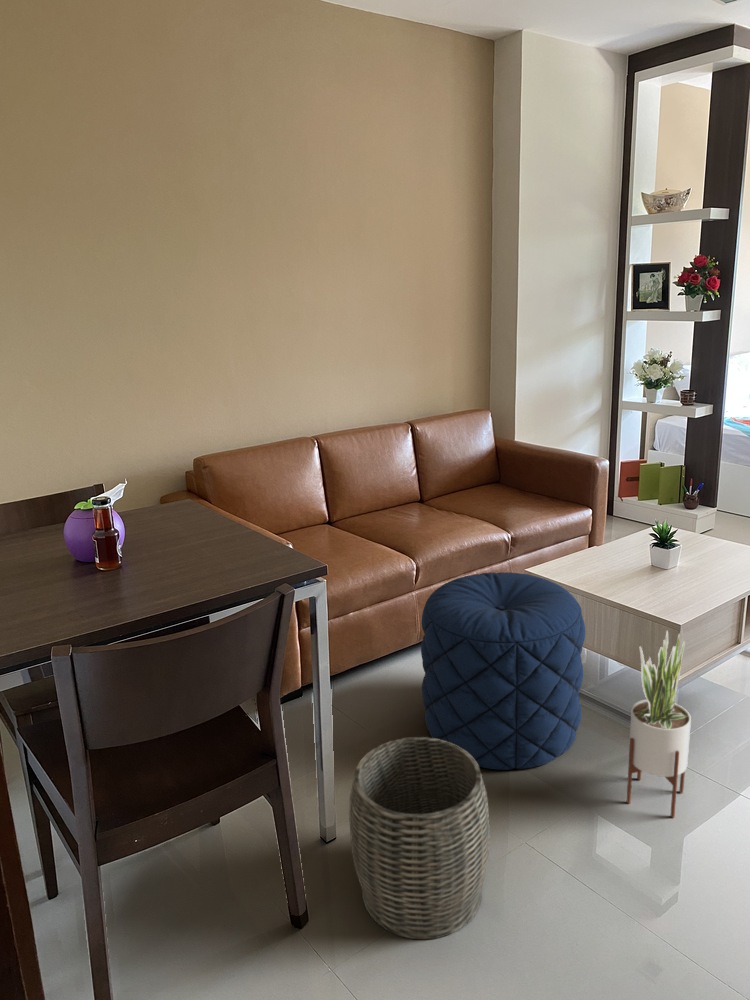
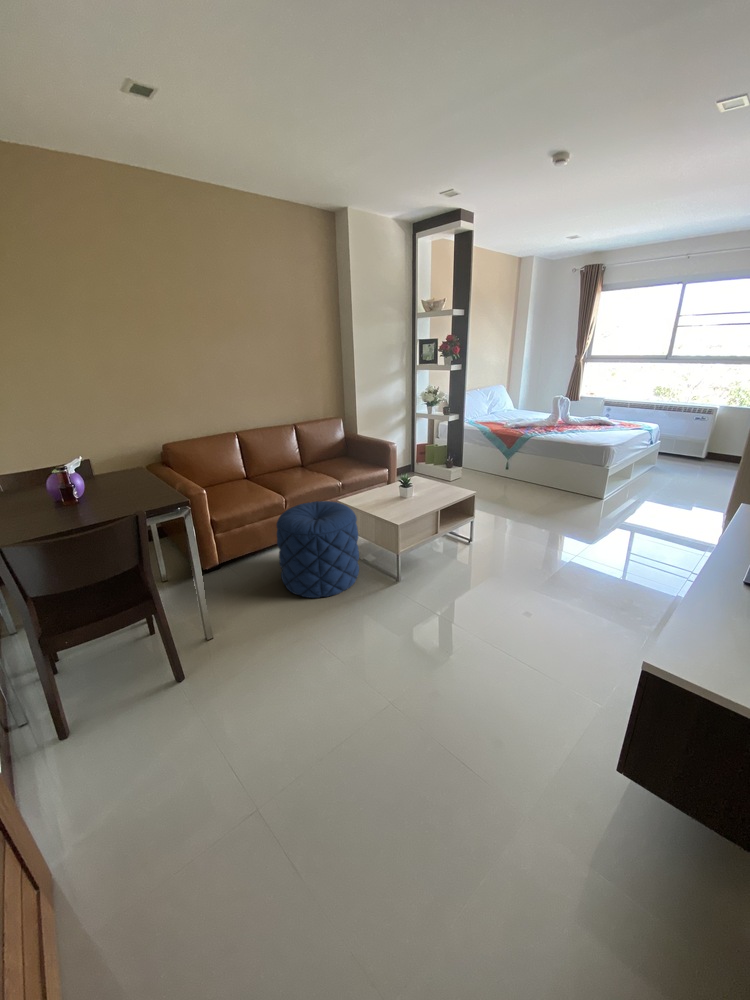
potted plant: present [627,631,691,818] -> none [367,526,399,615]
woven basket: present [349,737,490,939] -> none [217,581,290,675]

